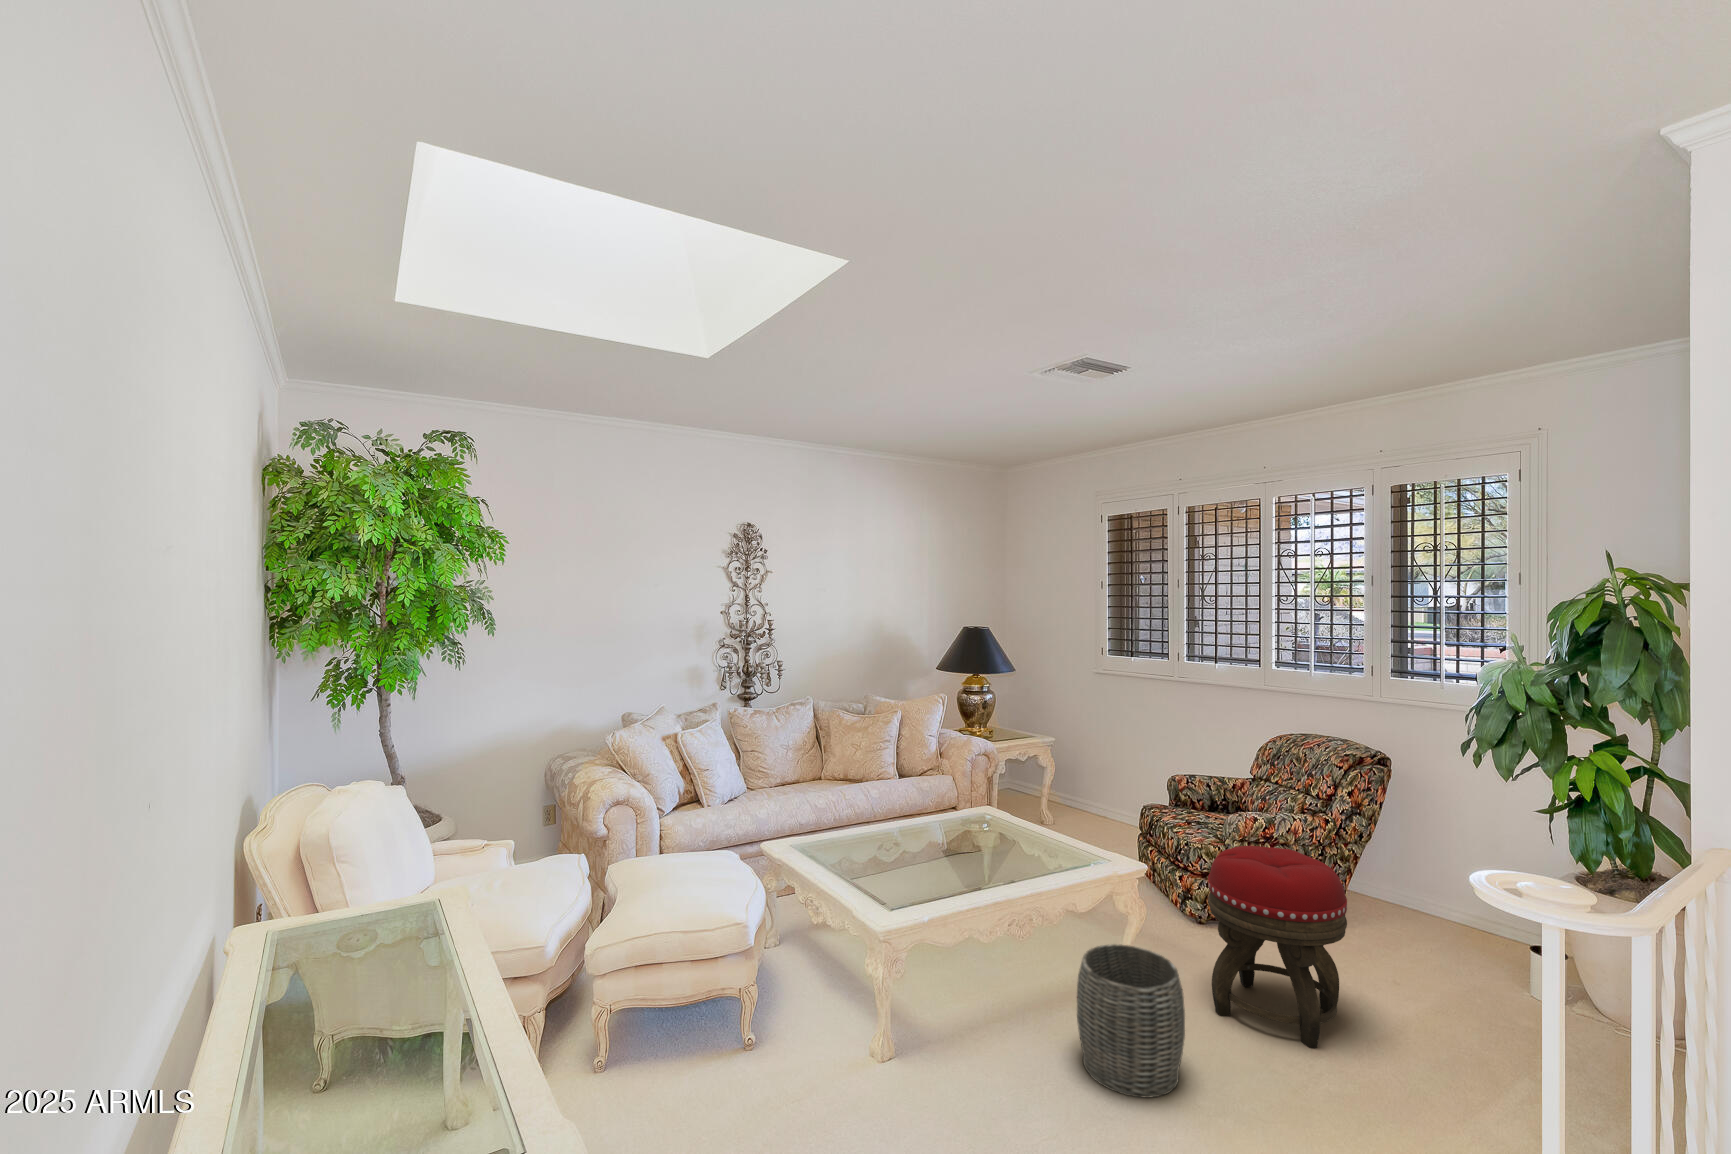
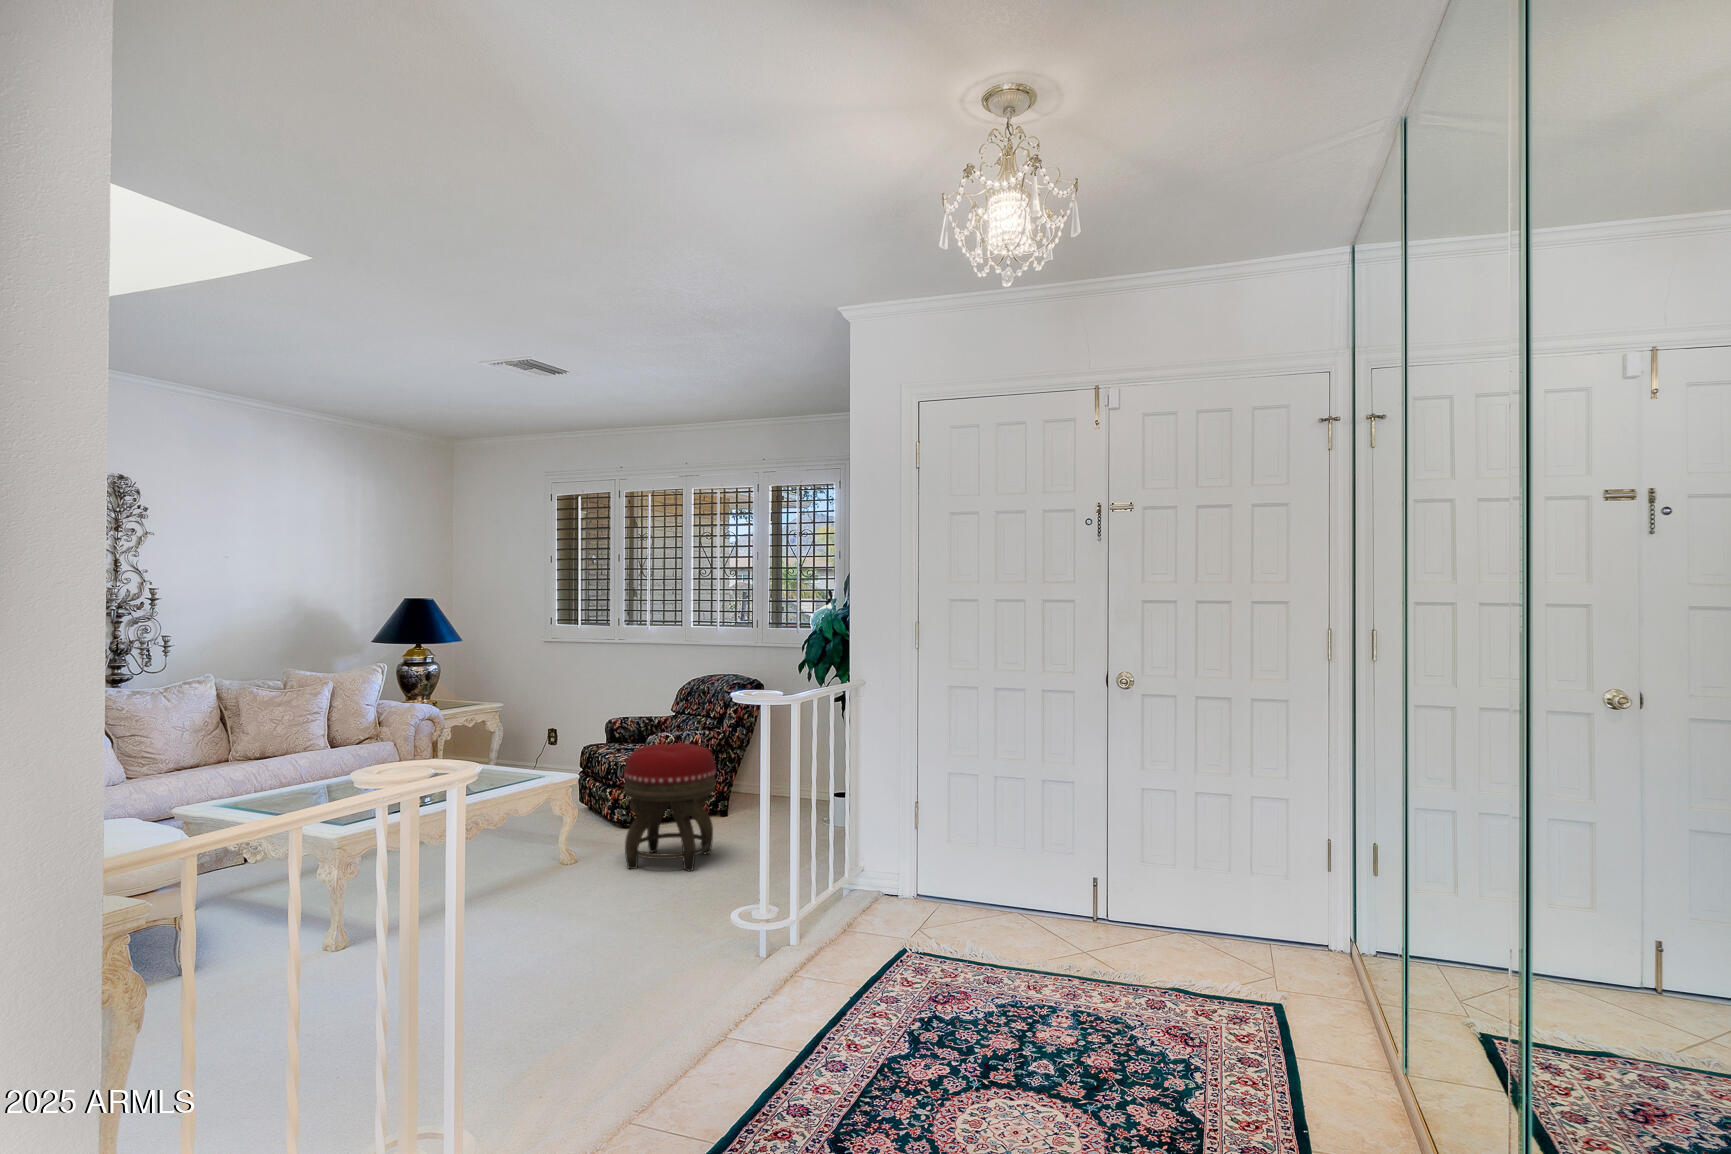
woven basket: present [1077,944,1185,1098] -> none [518,819,599,917]

